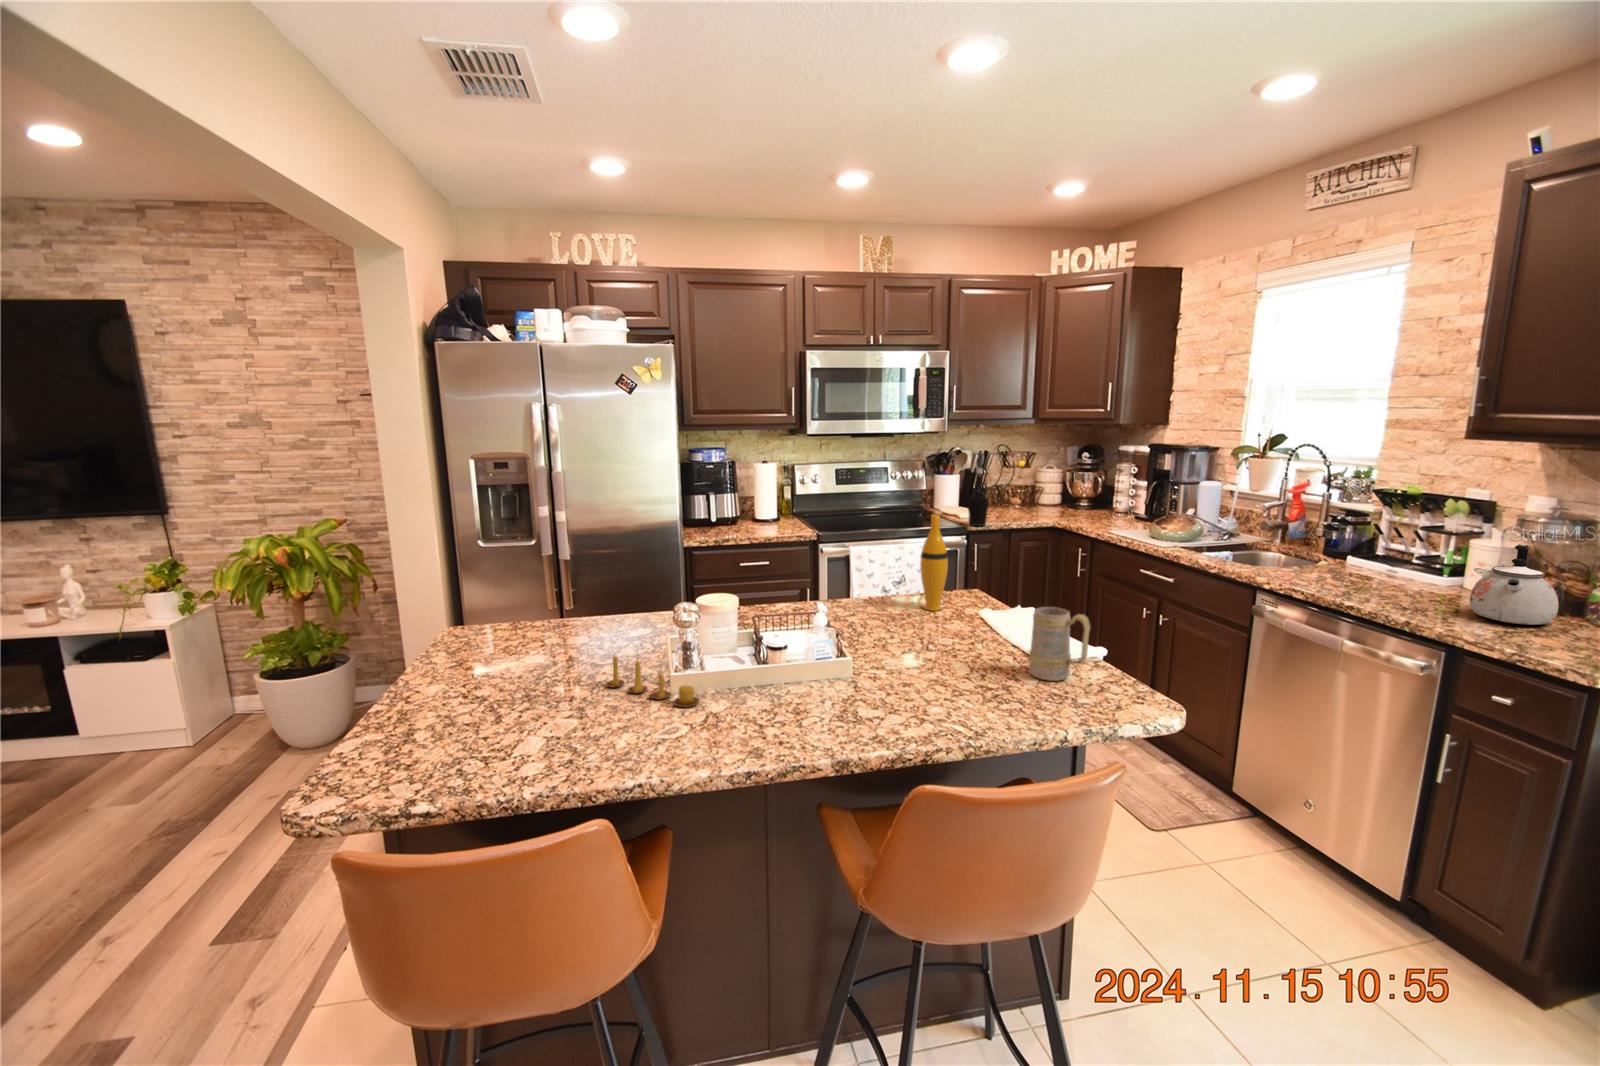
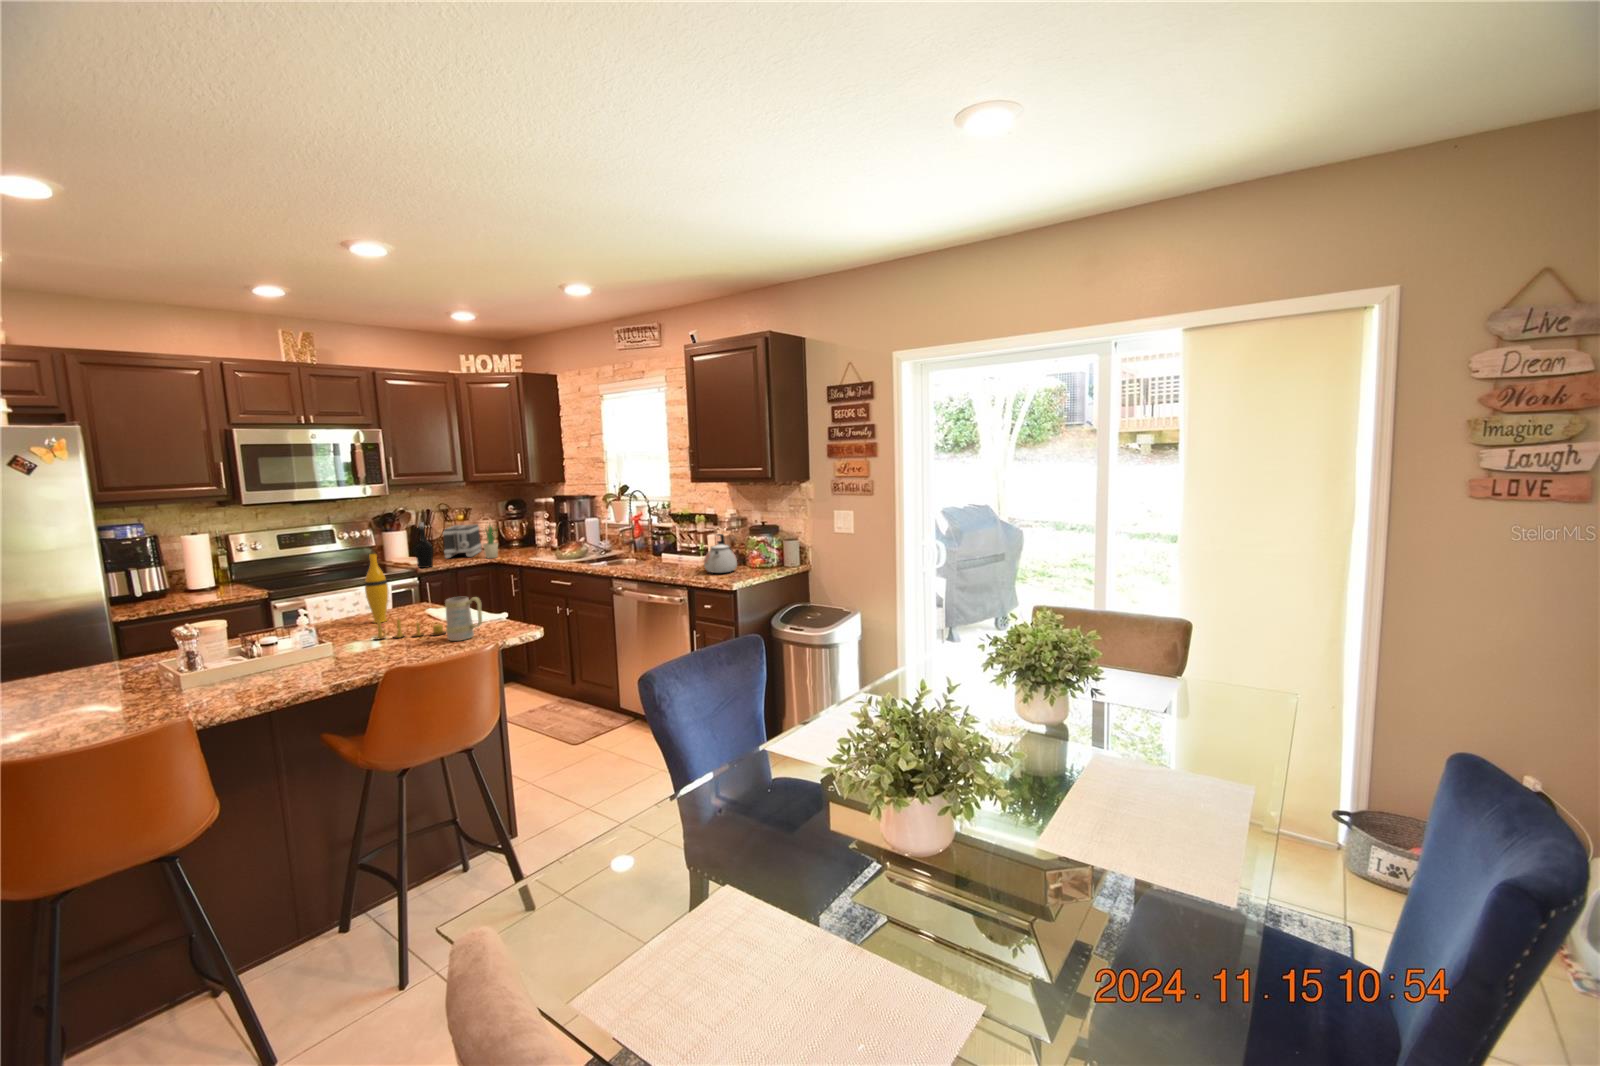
potted plant: none [1049,469,1073,524] -> present [483,525,498,559]
toaster: none [999,474,1044,518] -> present [442,524,481,559]
candle: present [605,655,699,707] -> present [374,619,446,640]

